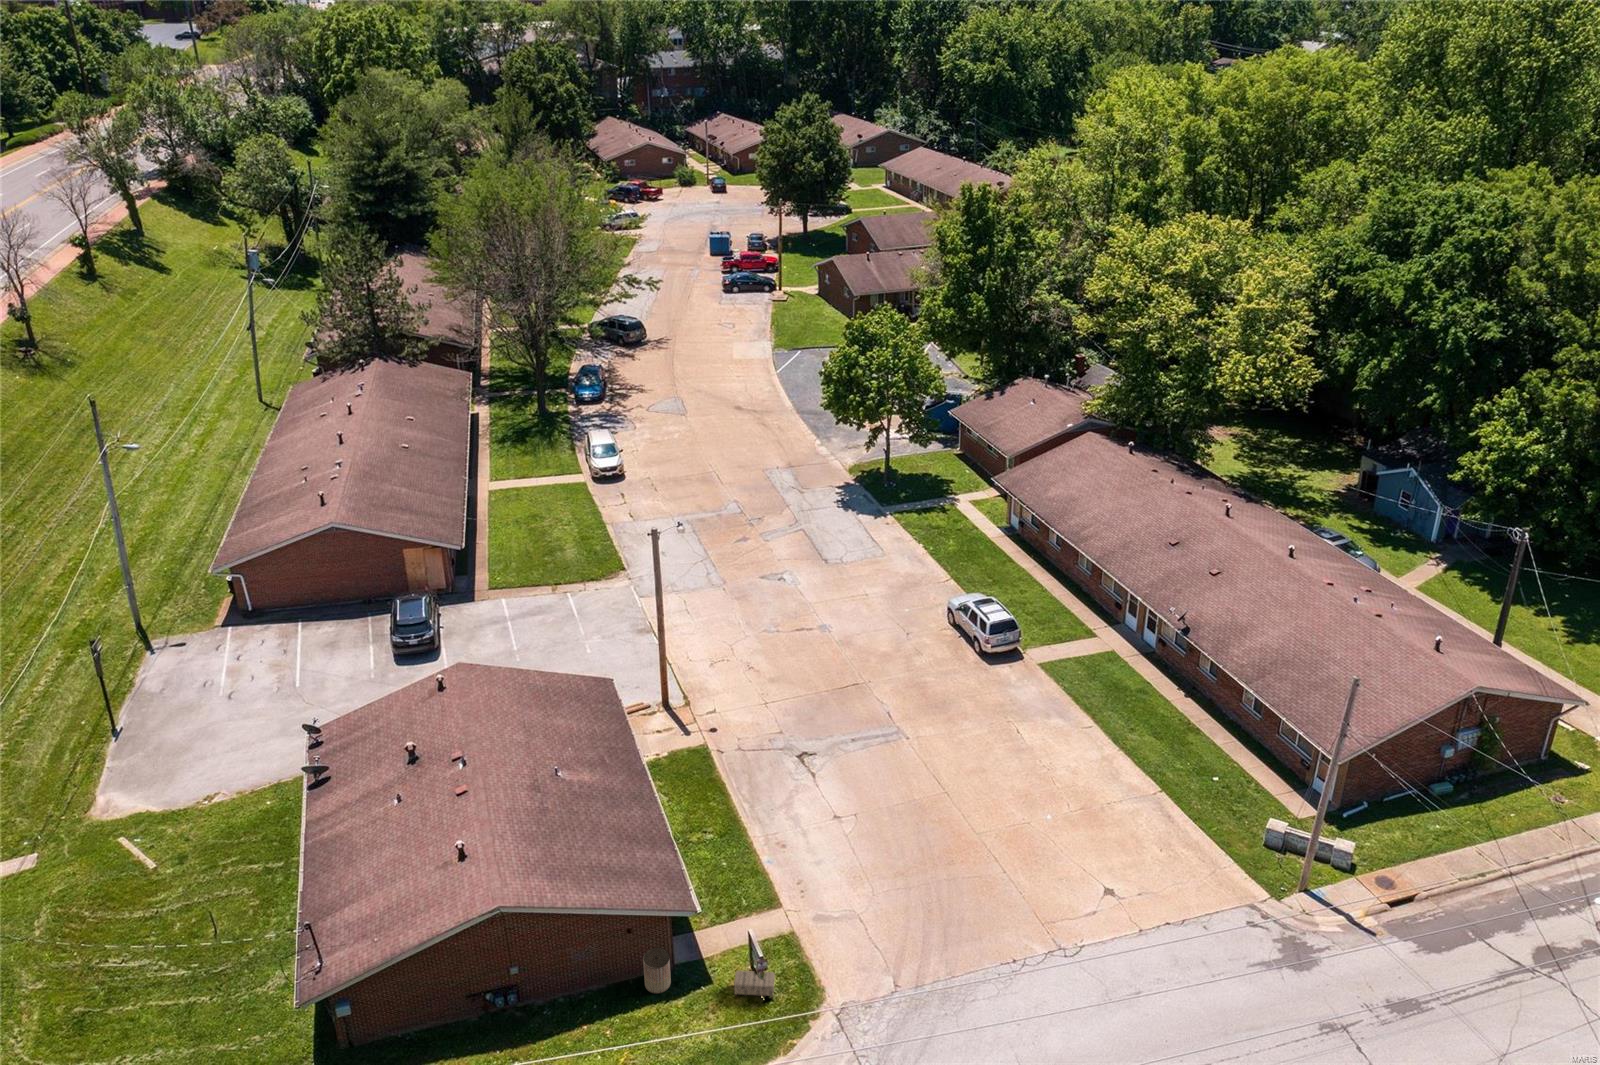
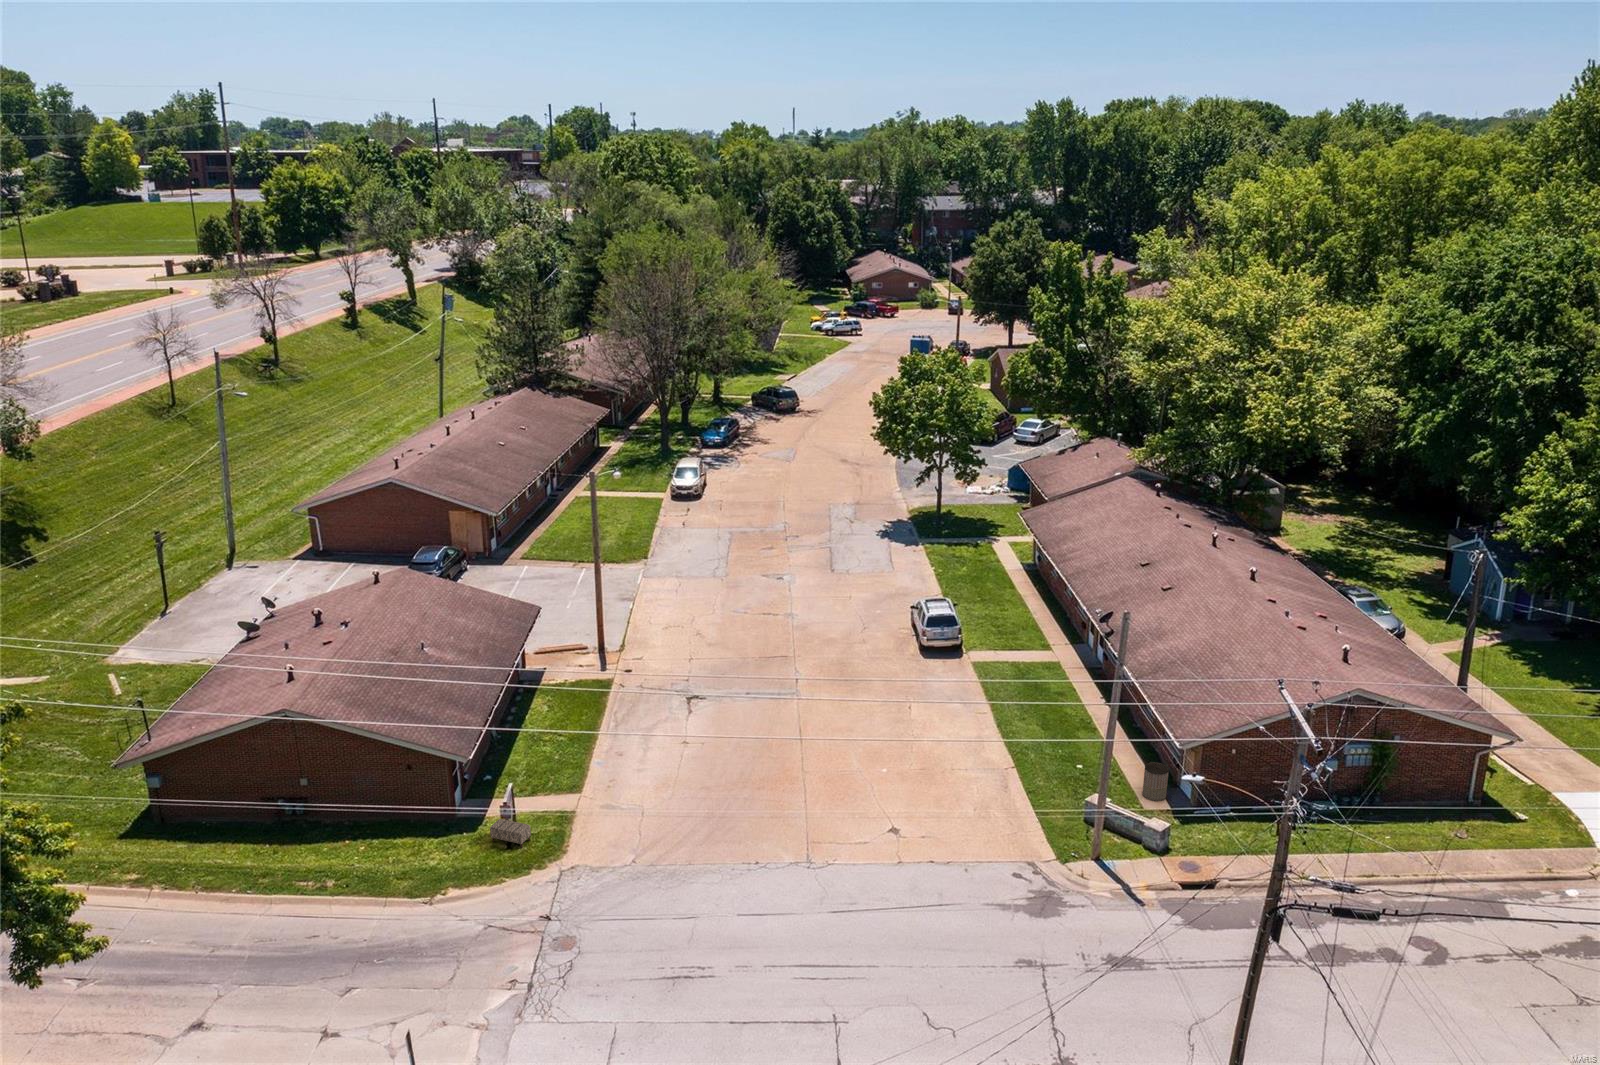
trash can: present [643,948,671,994] -> present [1142,763,1169,801]

